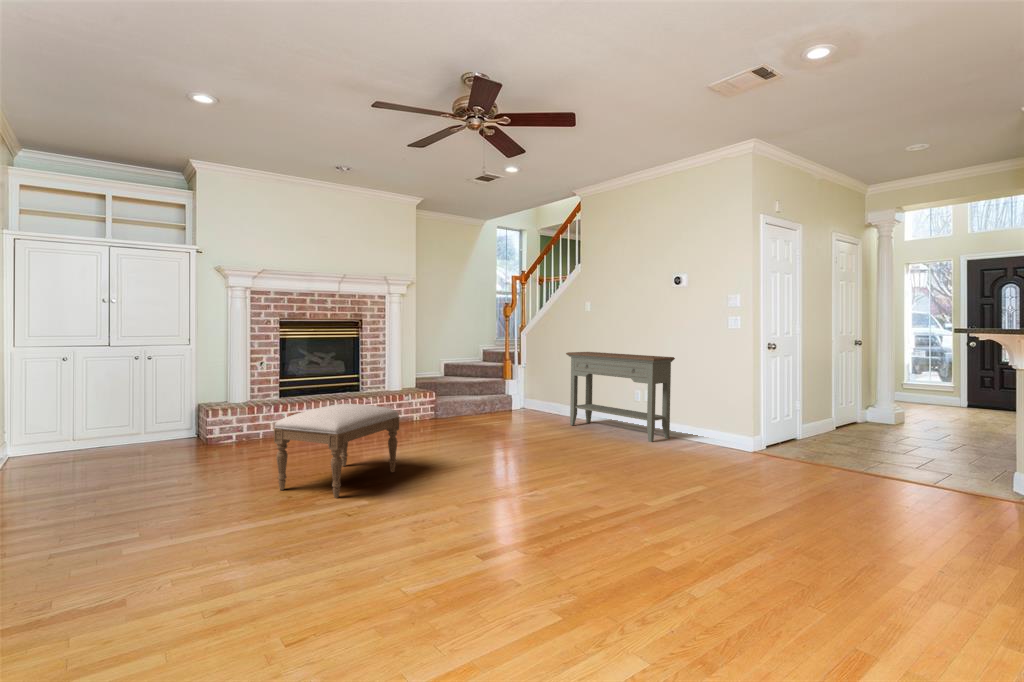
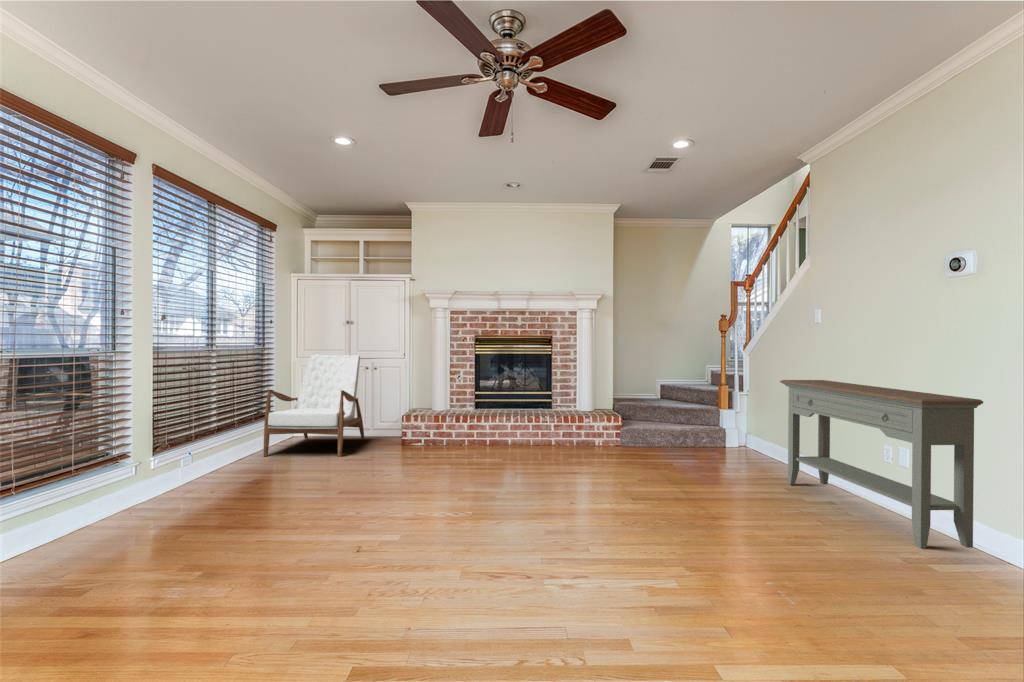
armchair: none [30,342,155,477] -> present [264,355,364,457]
ottoman: present [274,404,399,498] -> none [351,426,486,537]

